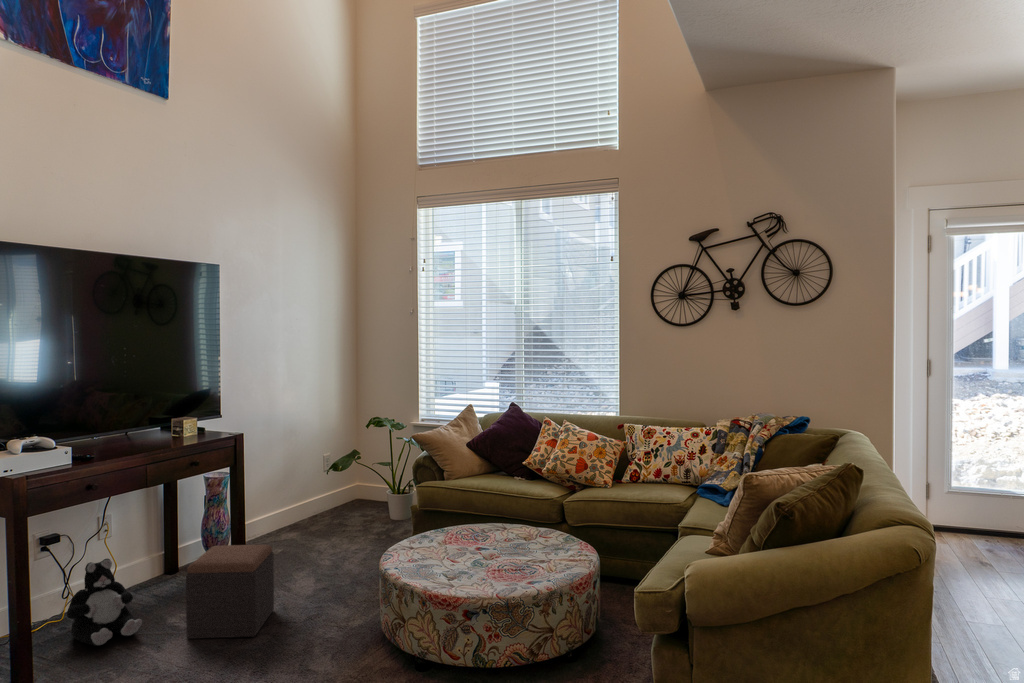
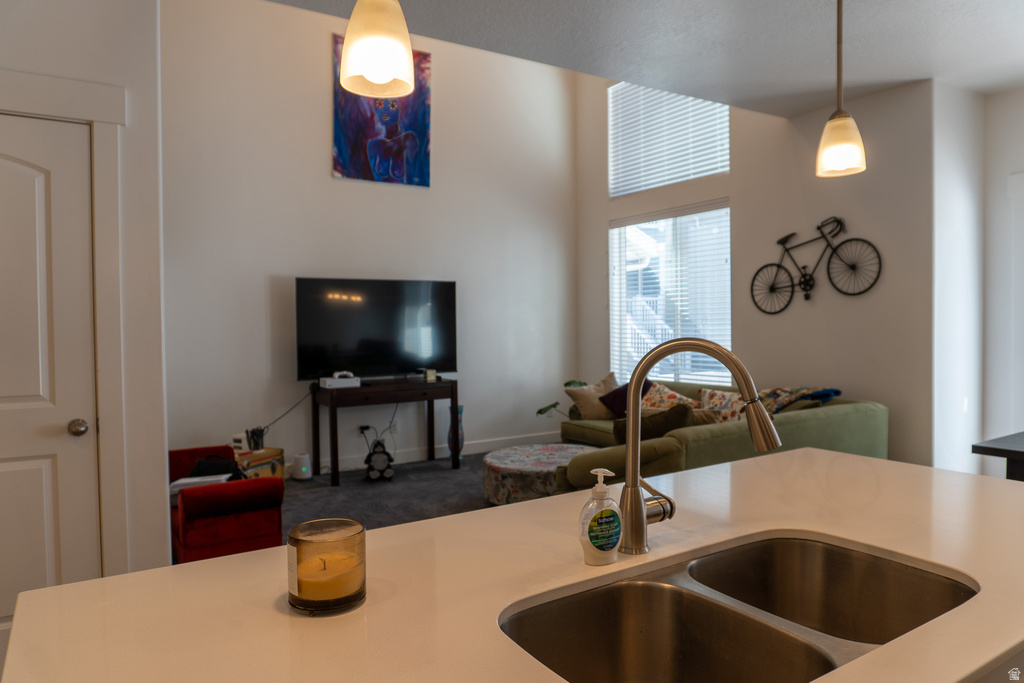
footstool: present [186,545,274,639] -> none [410,439,460,487]

